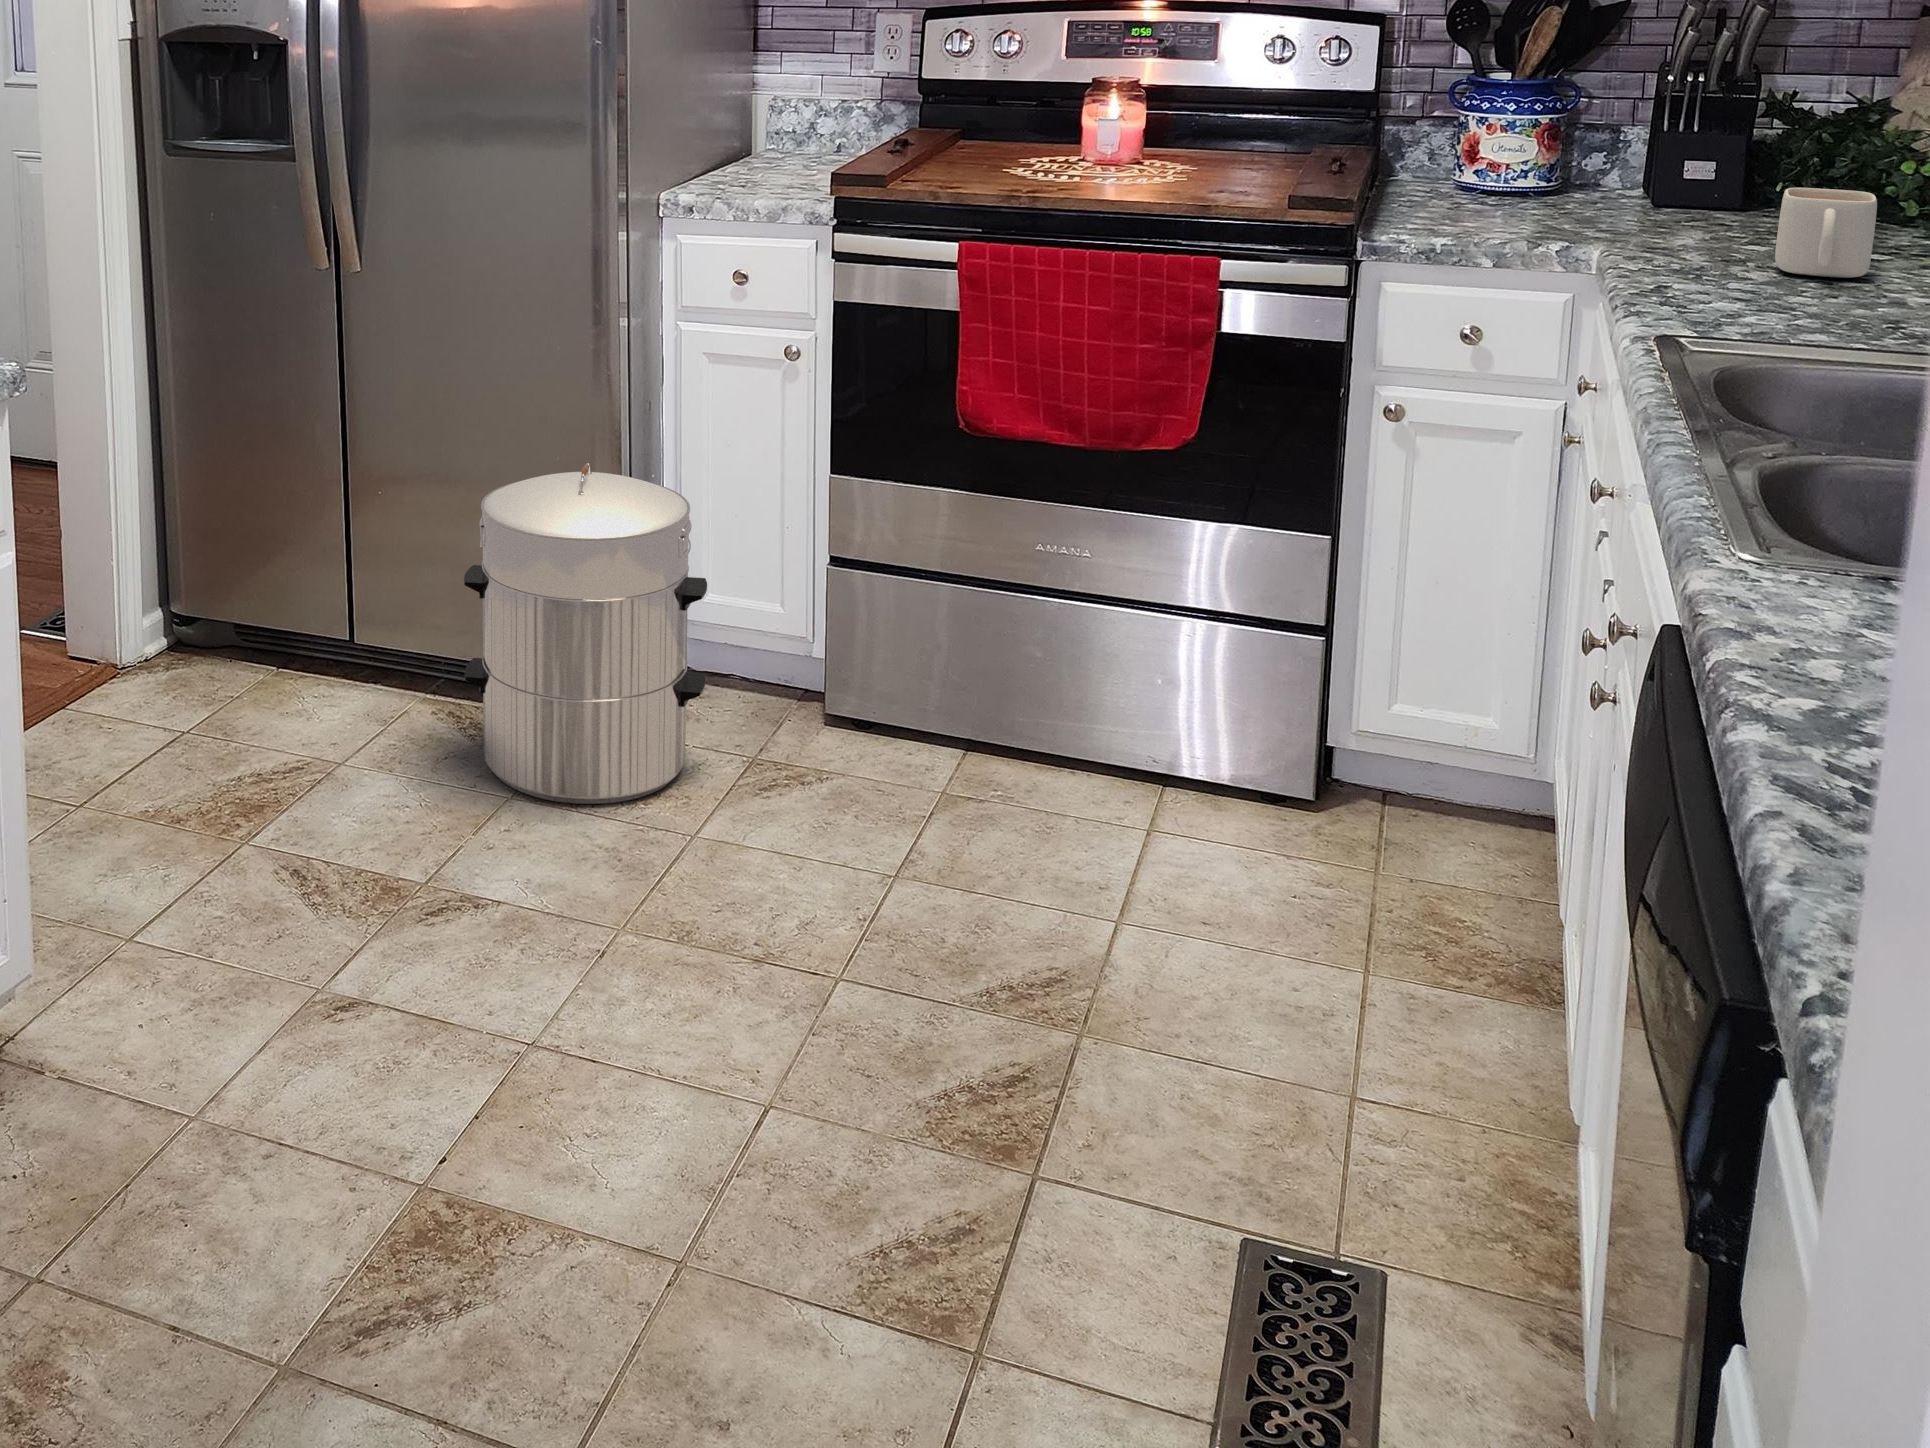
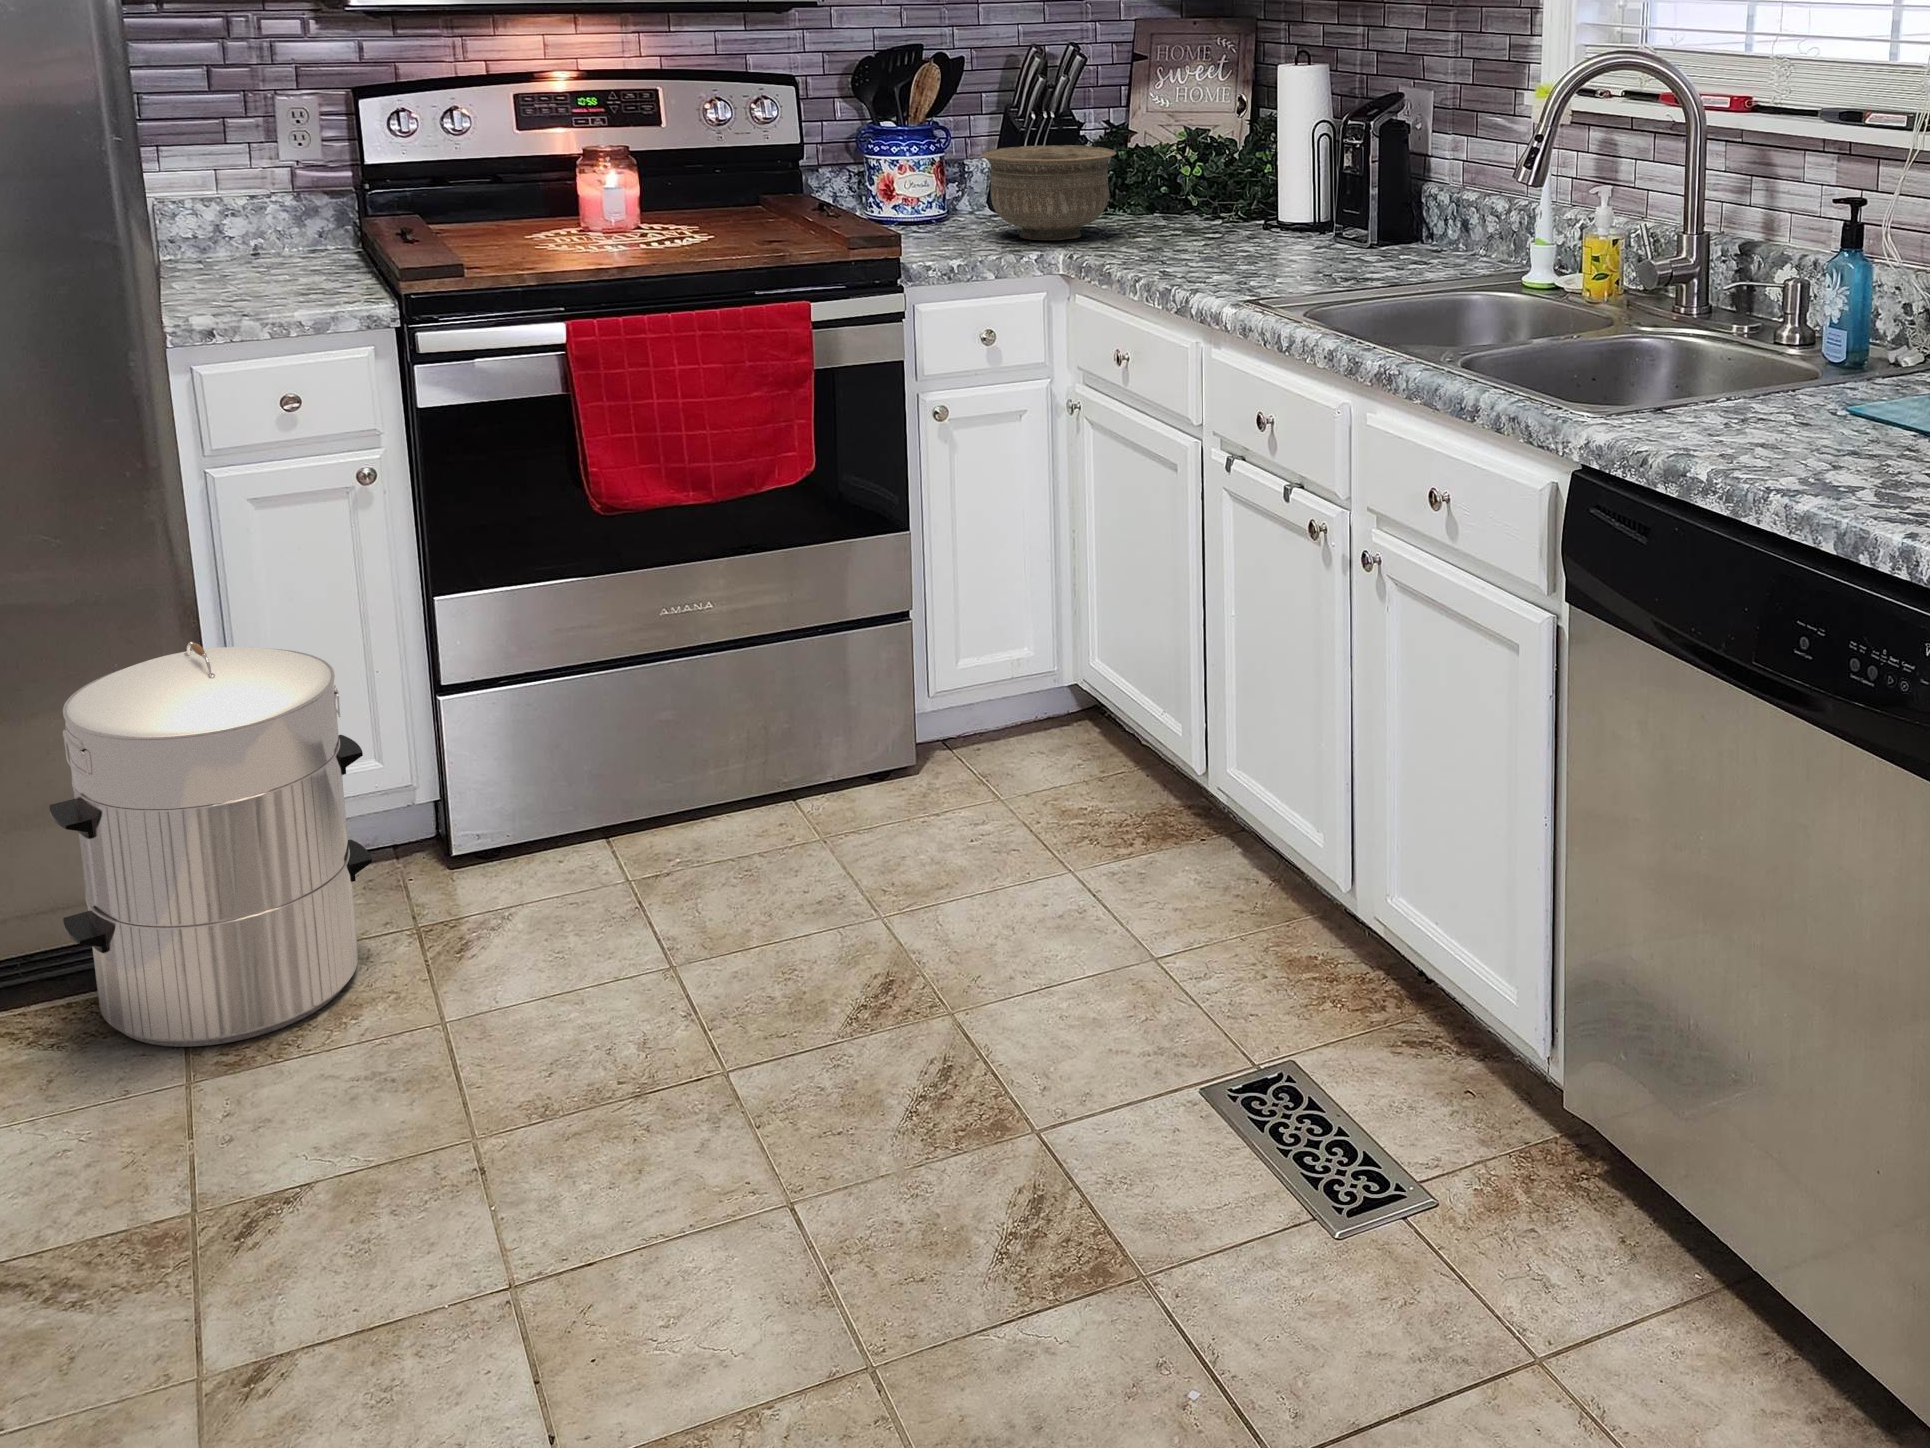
bowl: none [1547,115,1742,234] -> present [981,145,1116,240]
mug: present [1775,188,1877,278] -> none [1188,187,1254,252]

